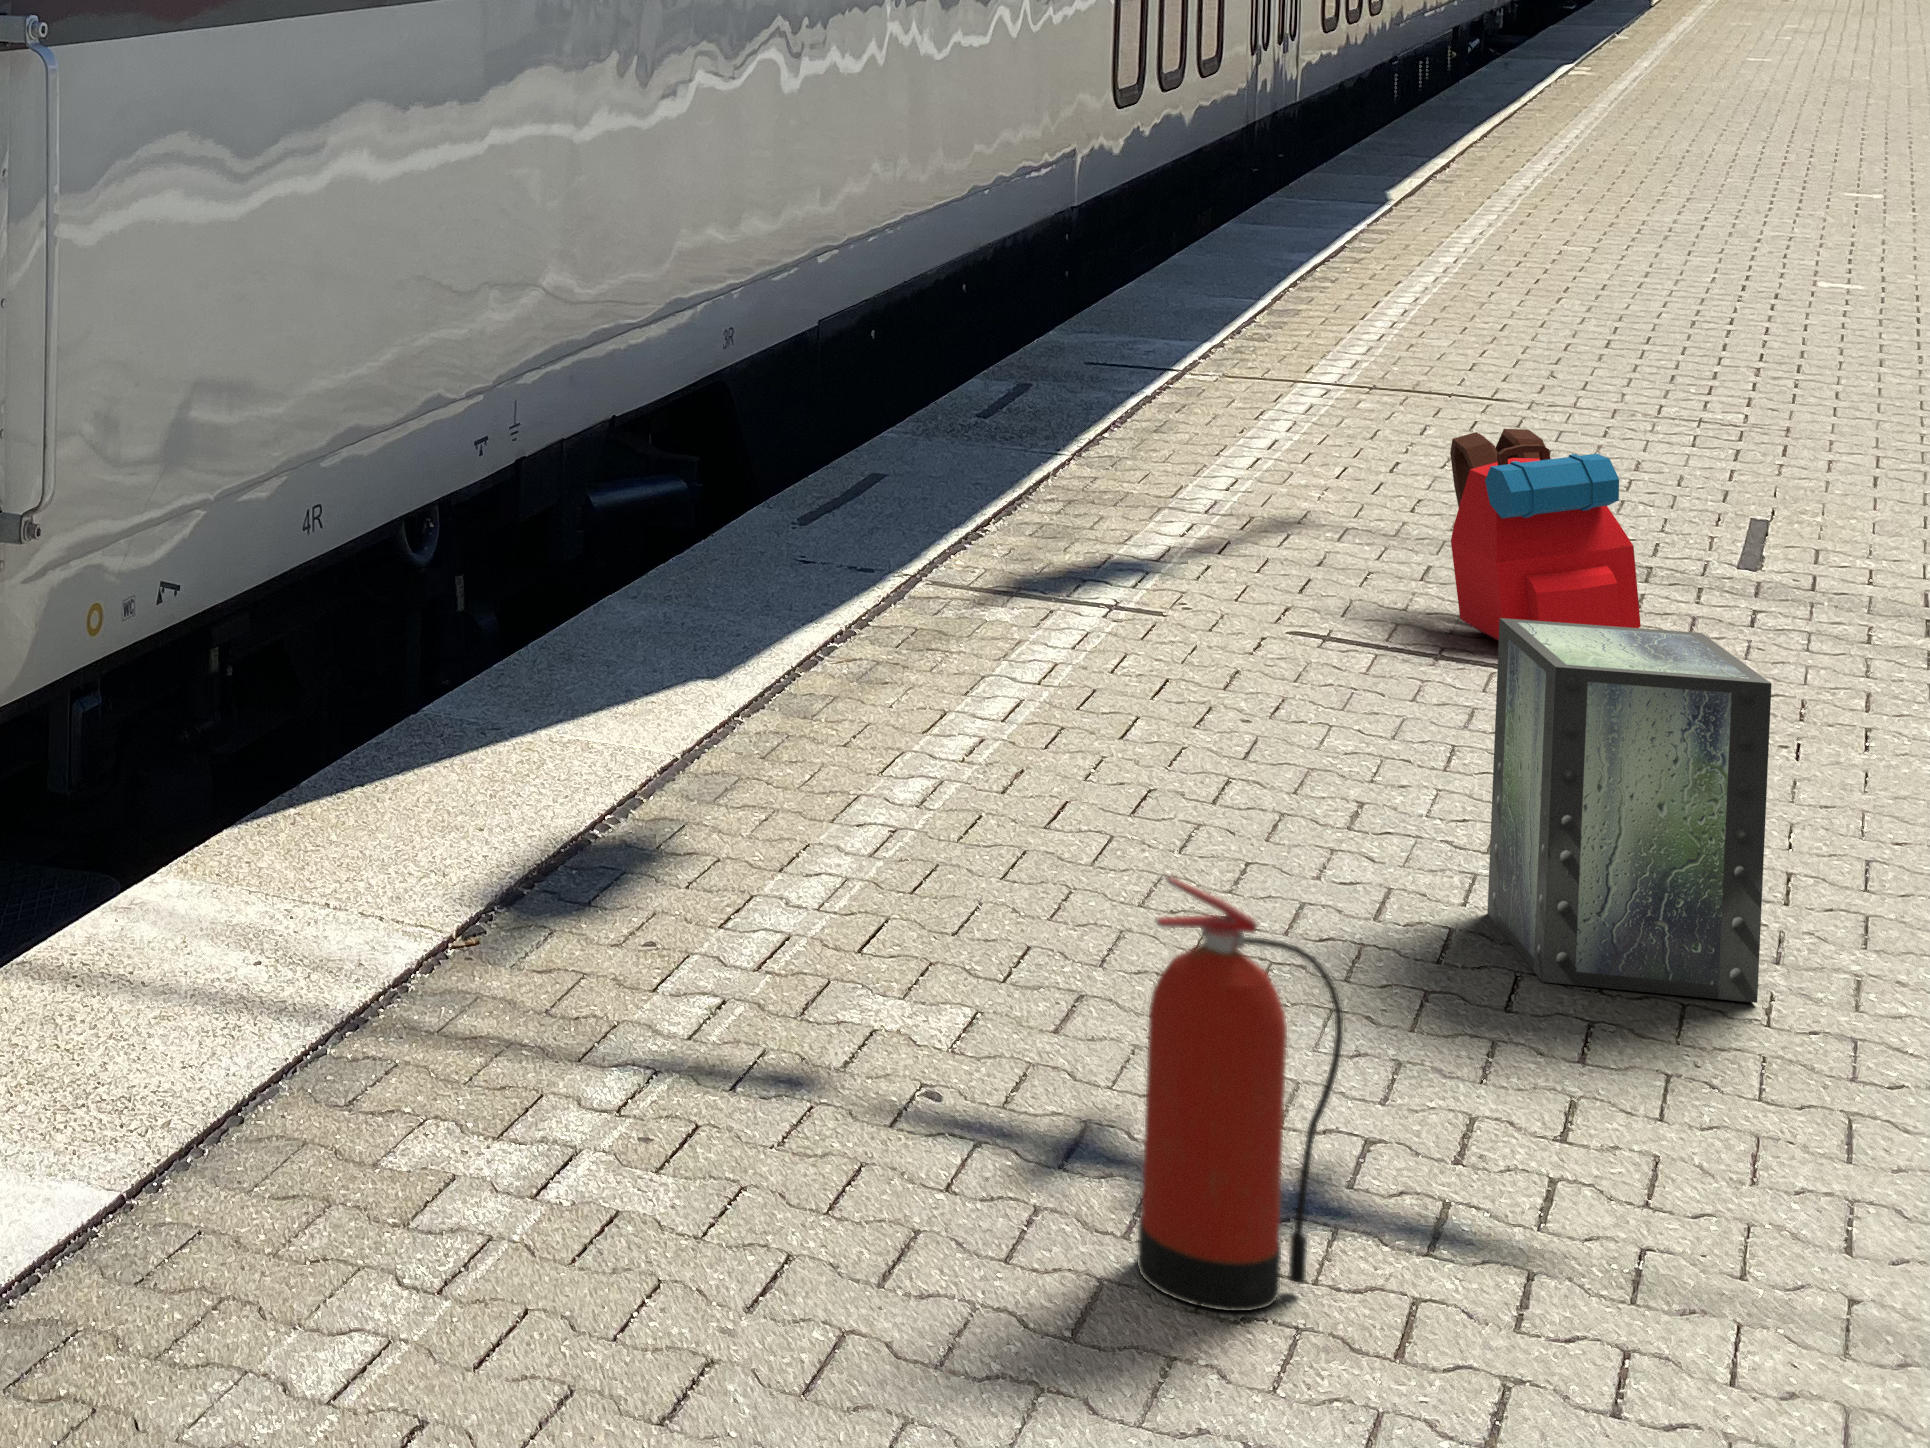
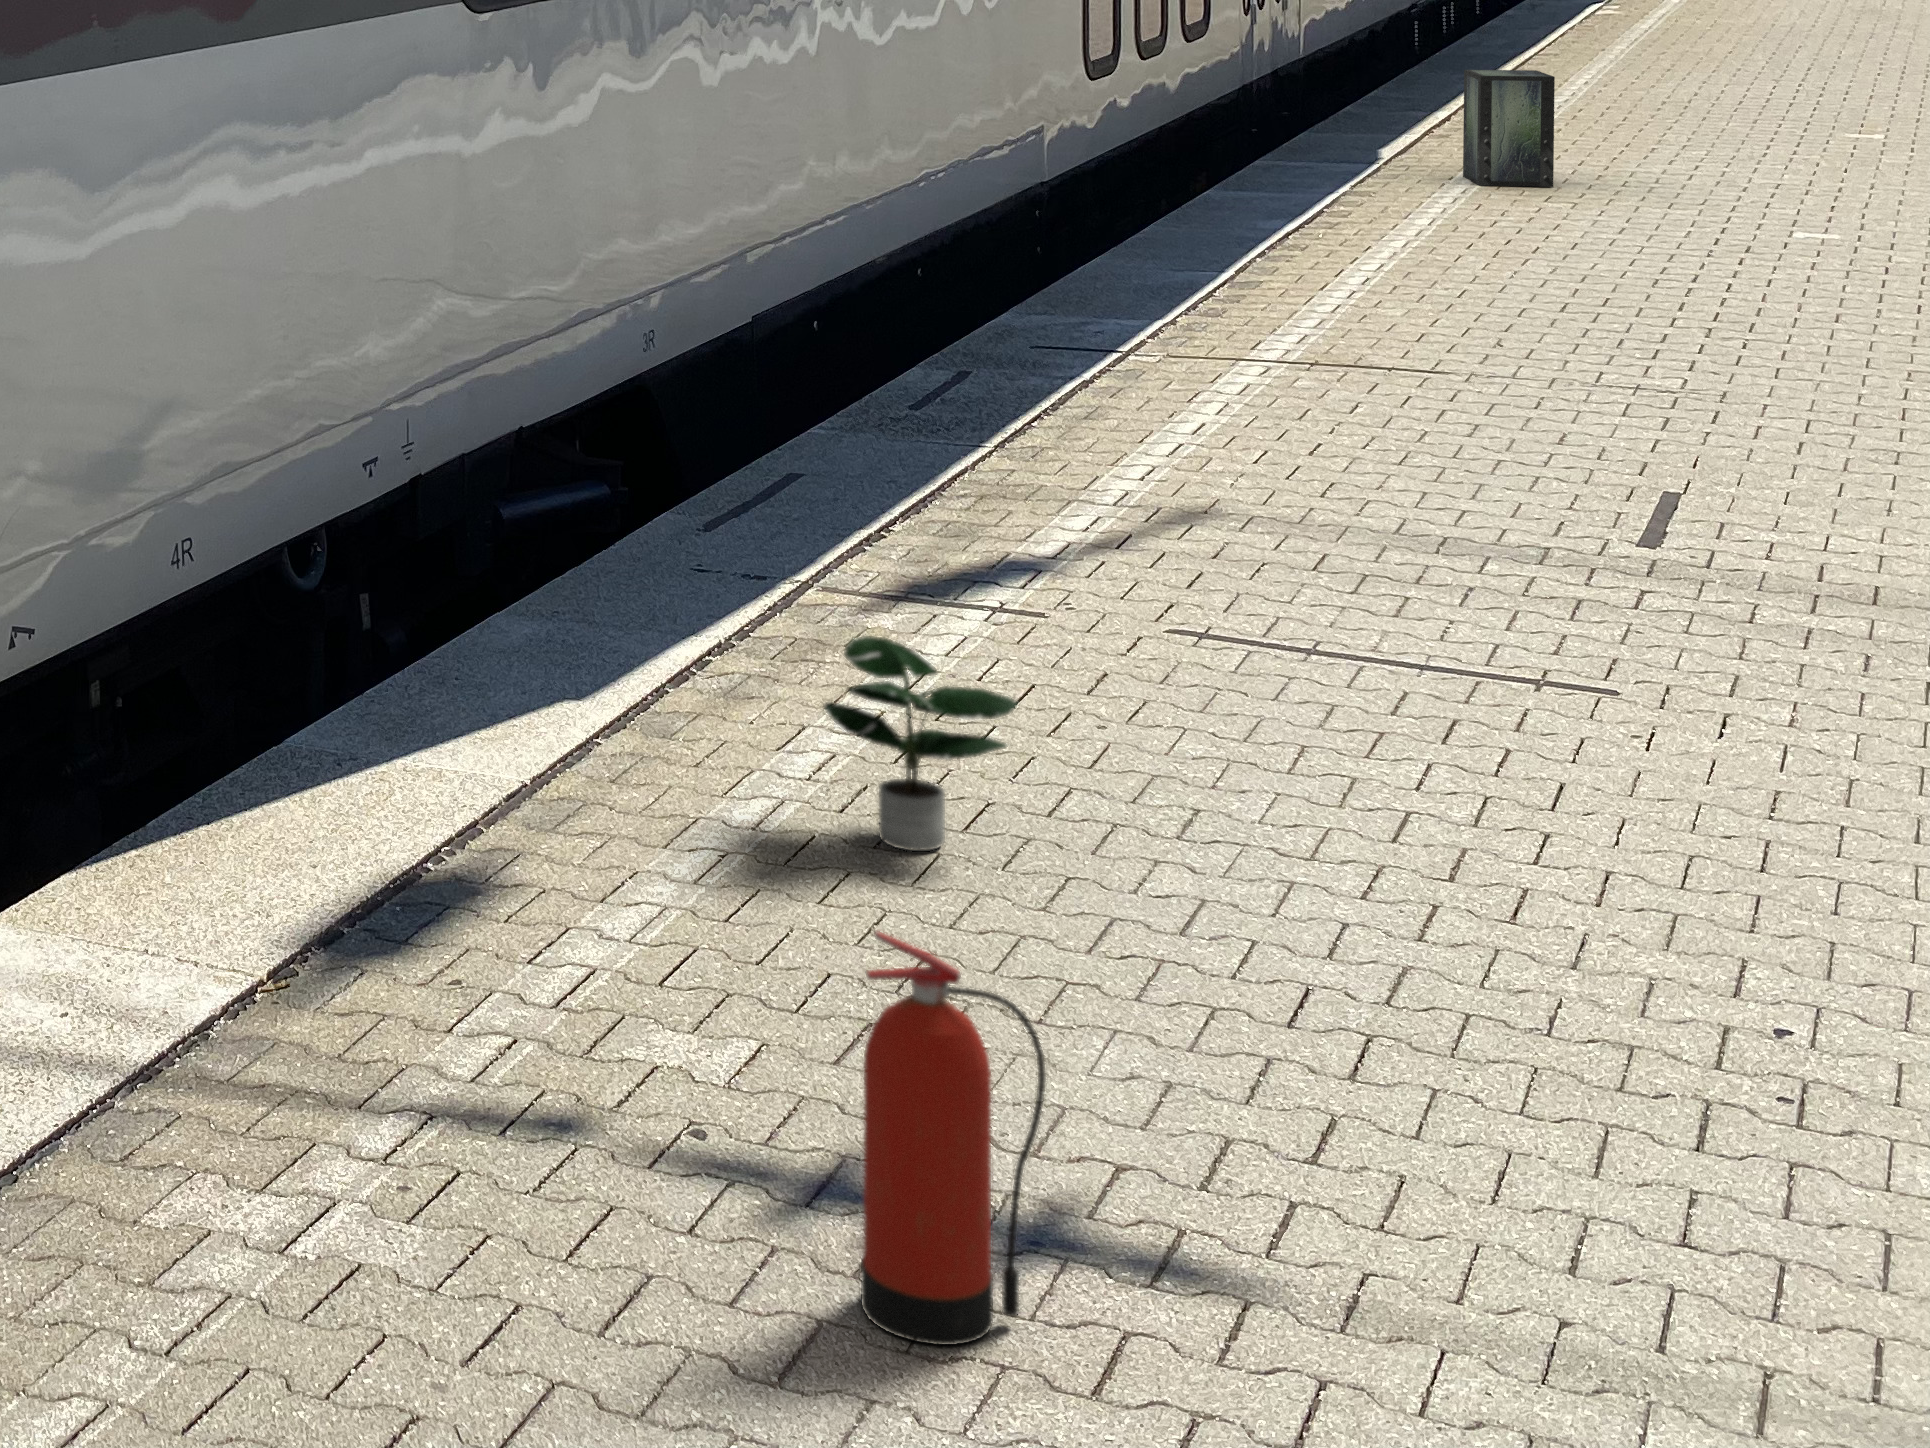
backpack: present [1450,429,1641,641] -> none [1329,427,1514,649]
potted plant: none [989,610,1192,831] -> present [824,636,1017,851]
storage box: present [1487,618,1771,1003] -> present [1463,70,1555,187]

